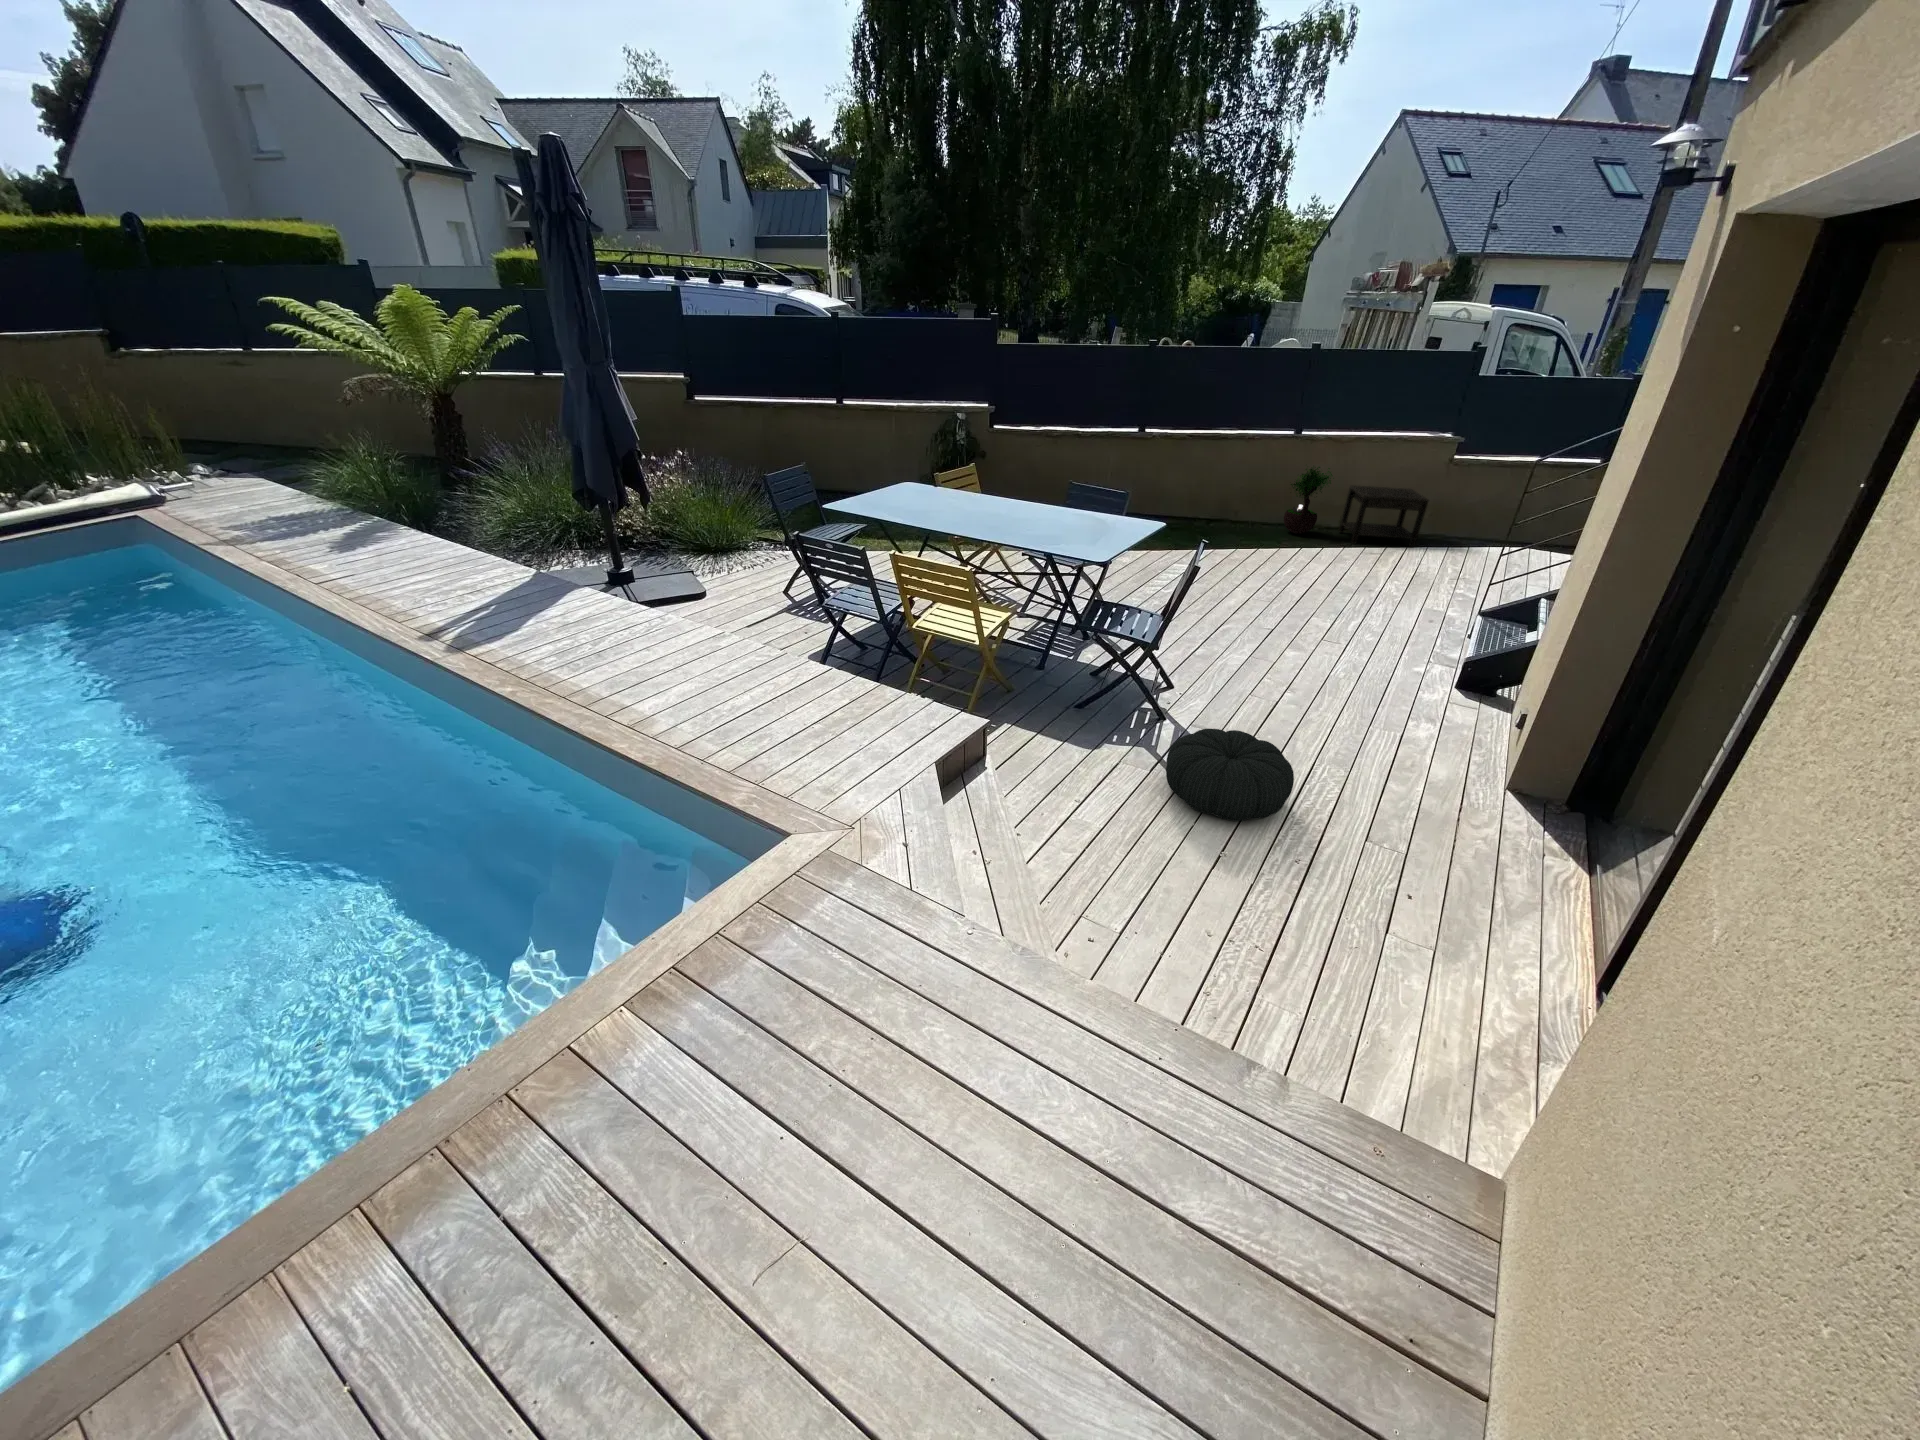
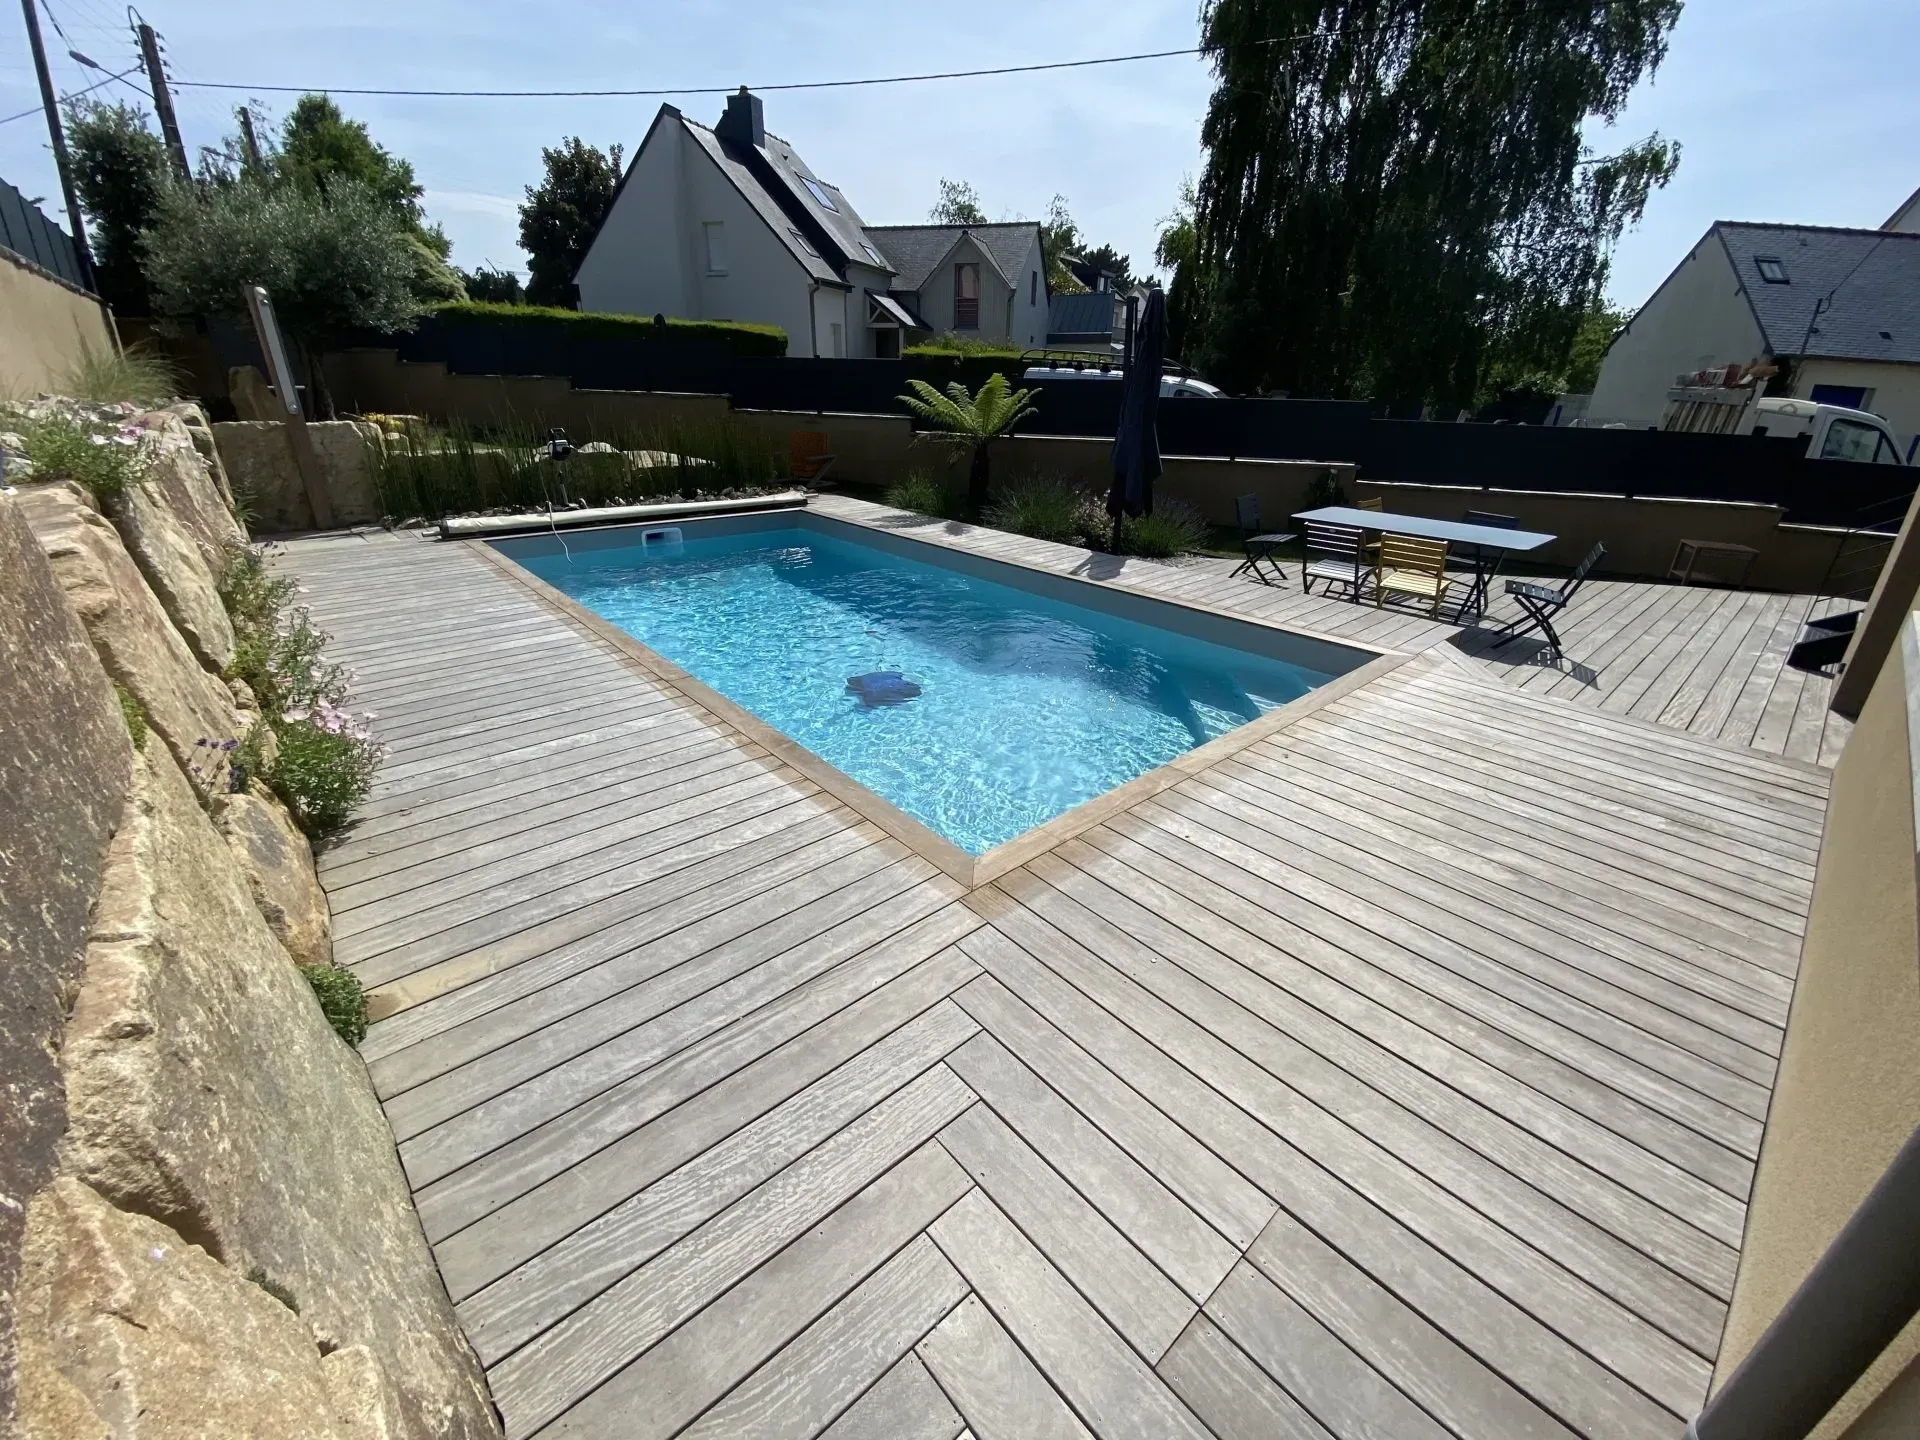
lounge chair: none [193,378,329,465] -> present [767,430,838,488]
potted tree: present [1284,467,1334,534] -> none [1616,516,1668,577]
pouf: present [1166,729,1294,821] -> none [1593,644,1689,692]

